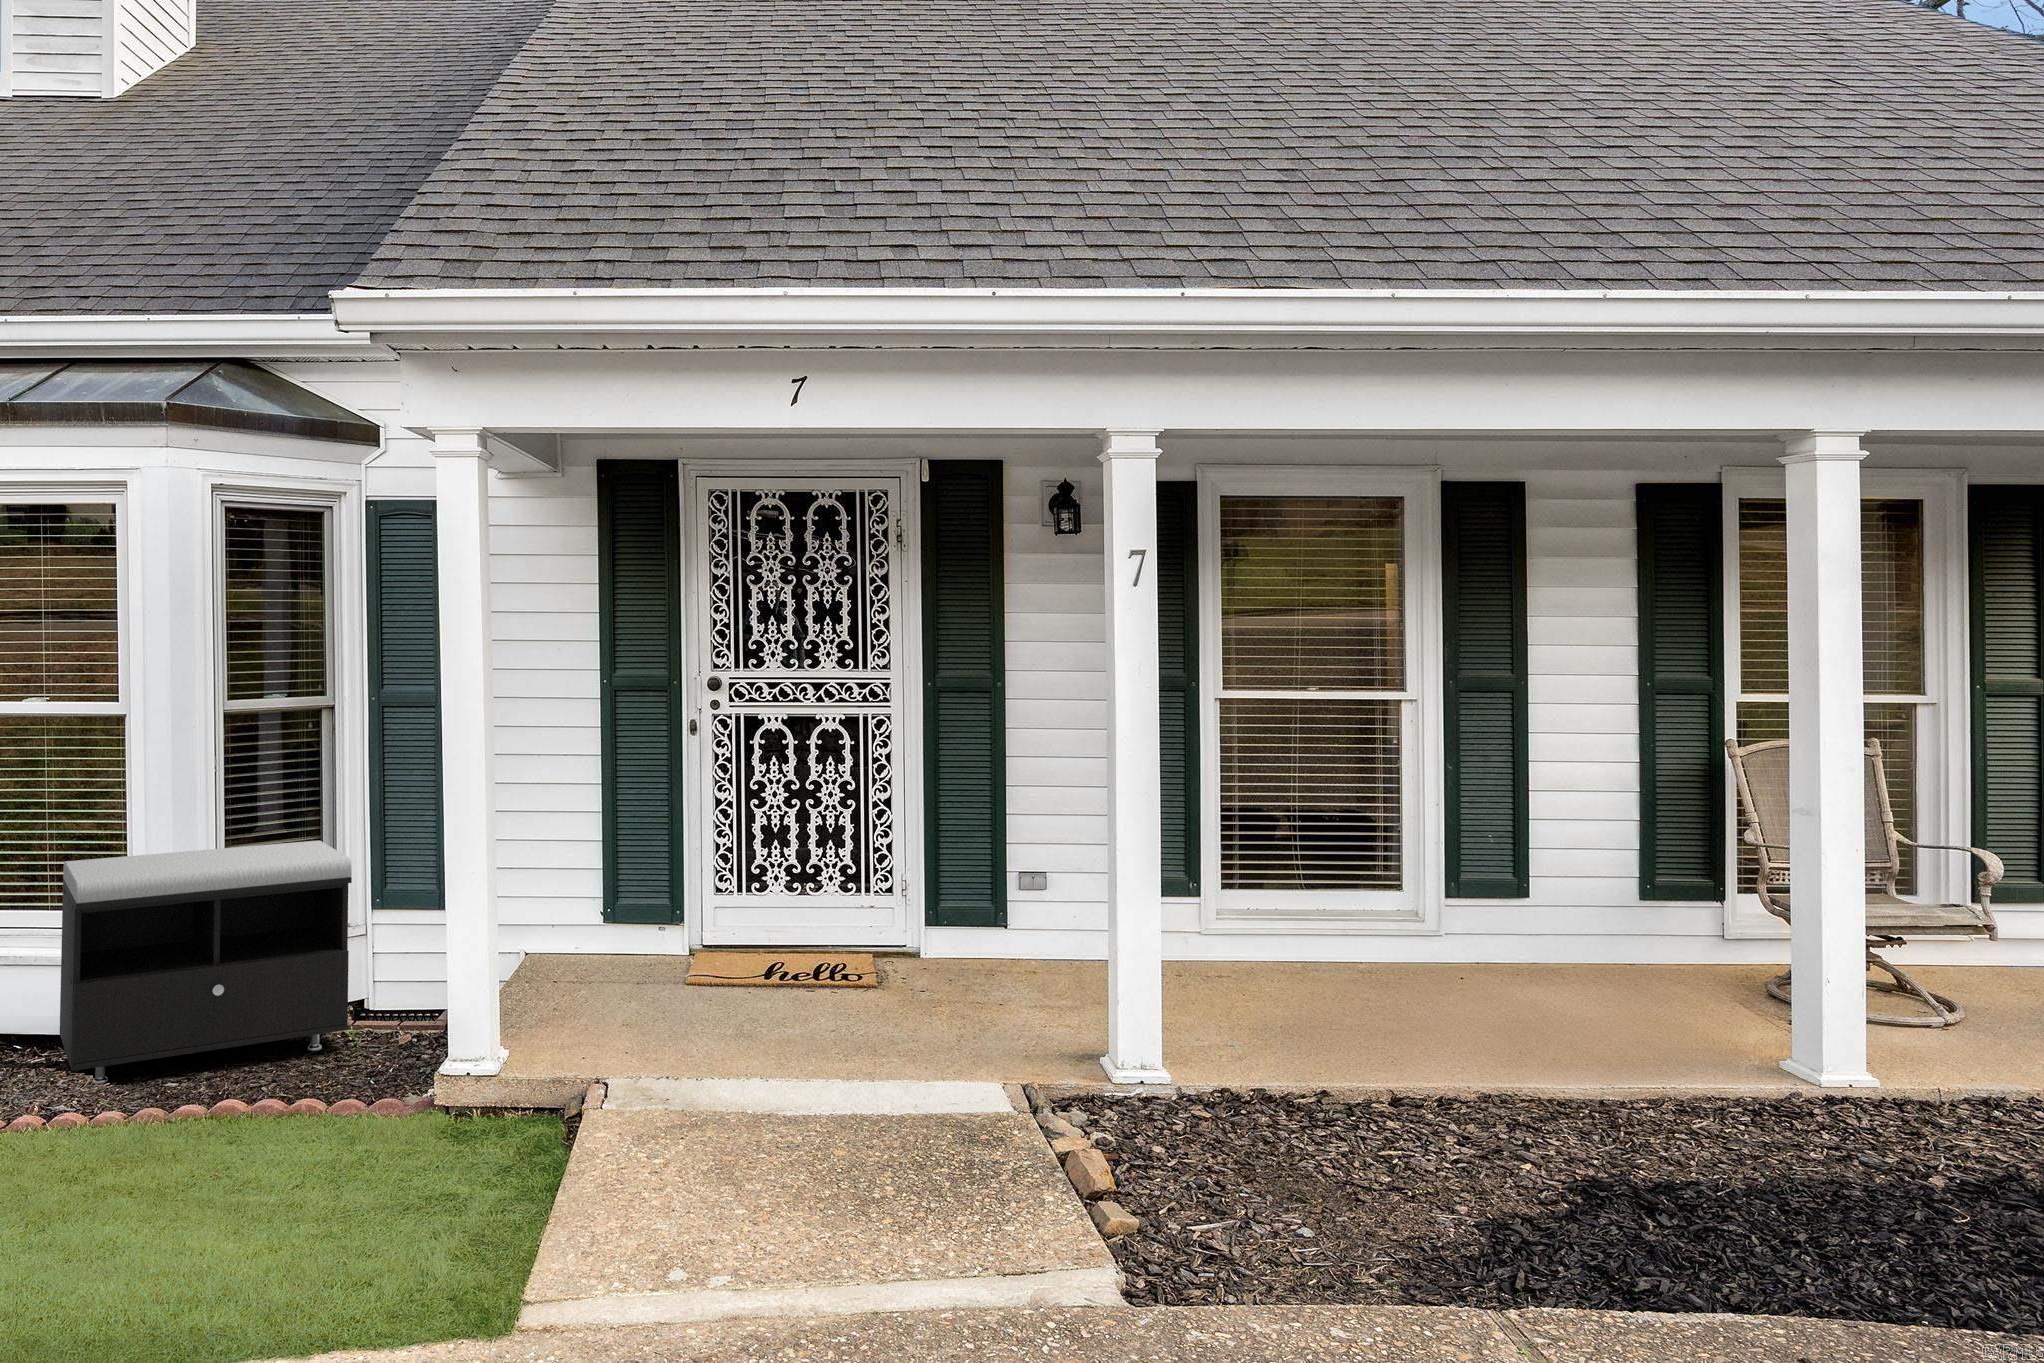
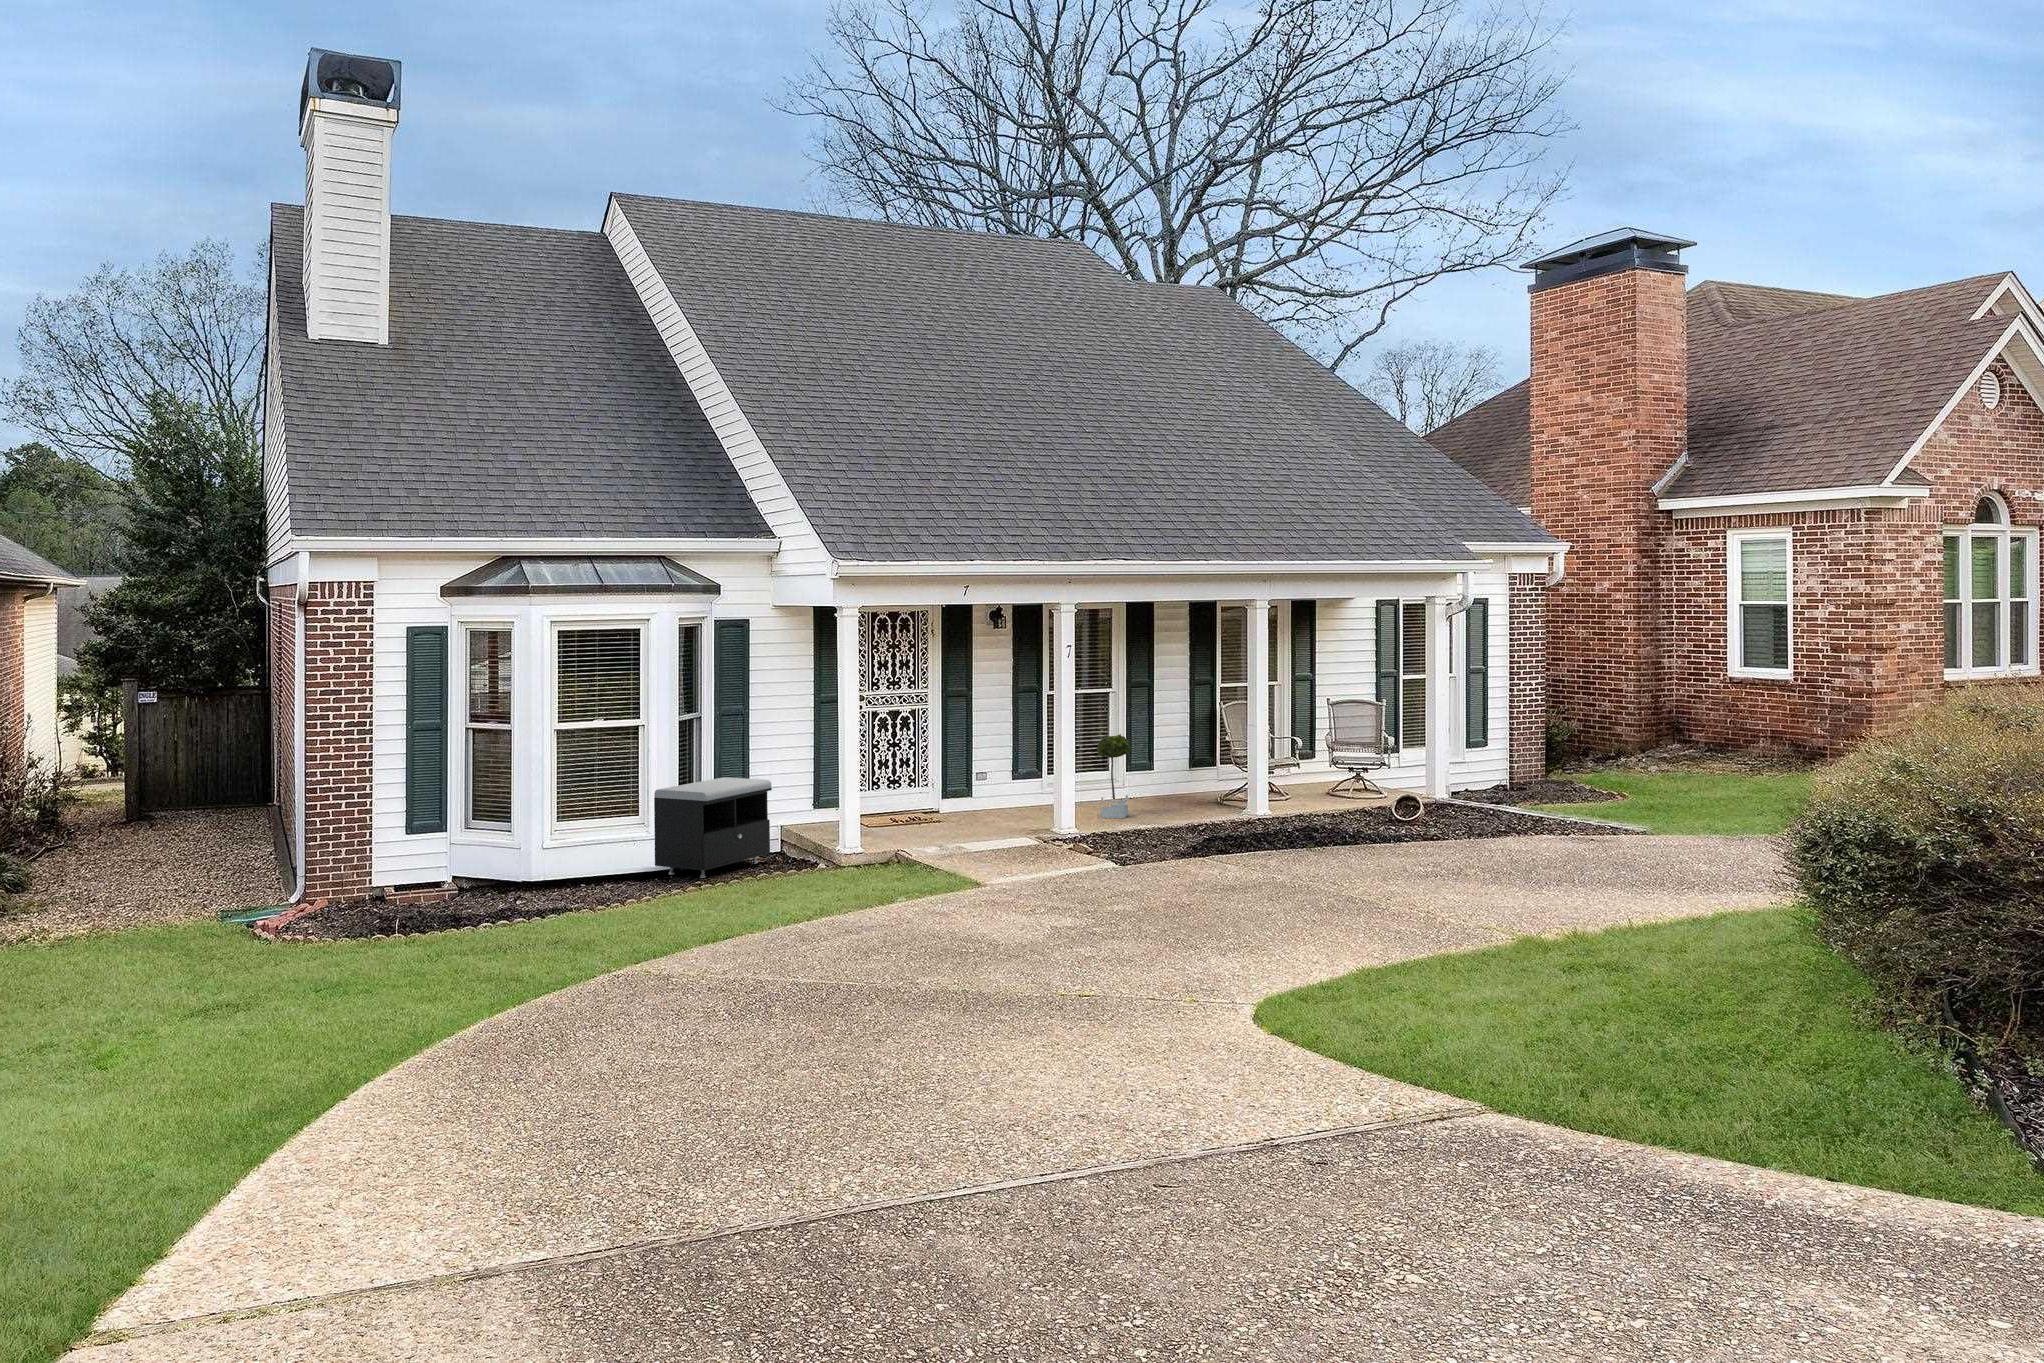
potted tree: none [1340,802,1436,1020] -> present [1097,734,1131,819]

